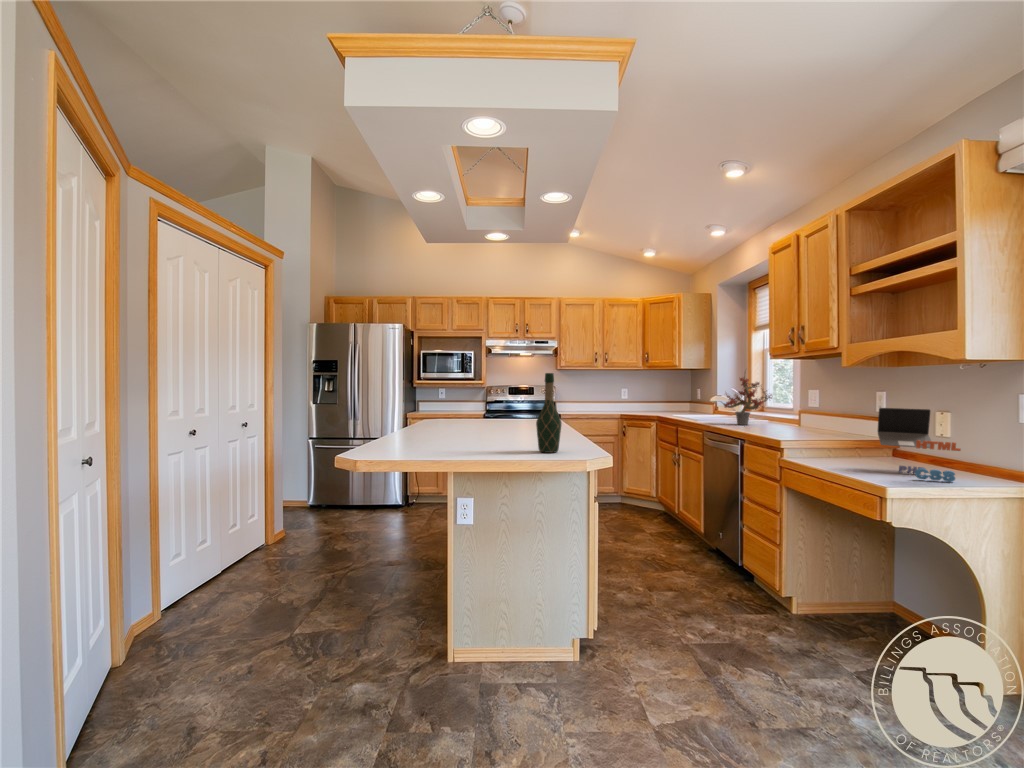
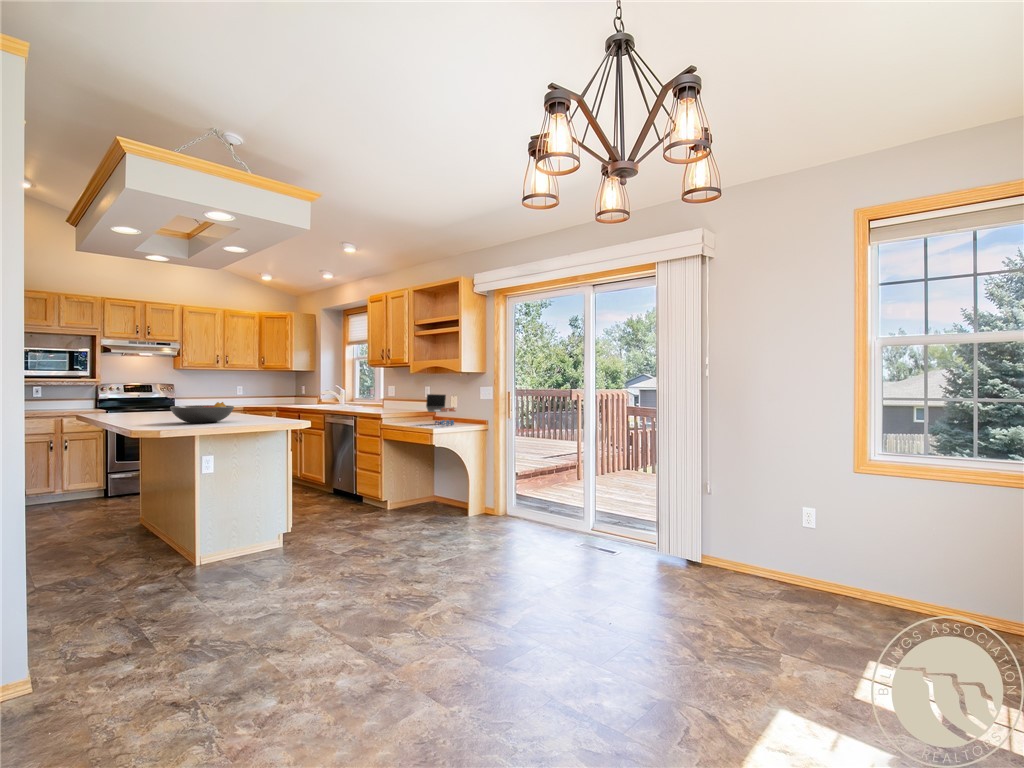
wine bottle: present [536,373,562,453] -> none [269,375,286,422]
potted plant: present [723,376,772,425] -> none [336,373,370,410]
fruit bowl: none [432,414,511,444] -> present [170,402,234,423]

